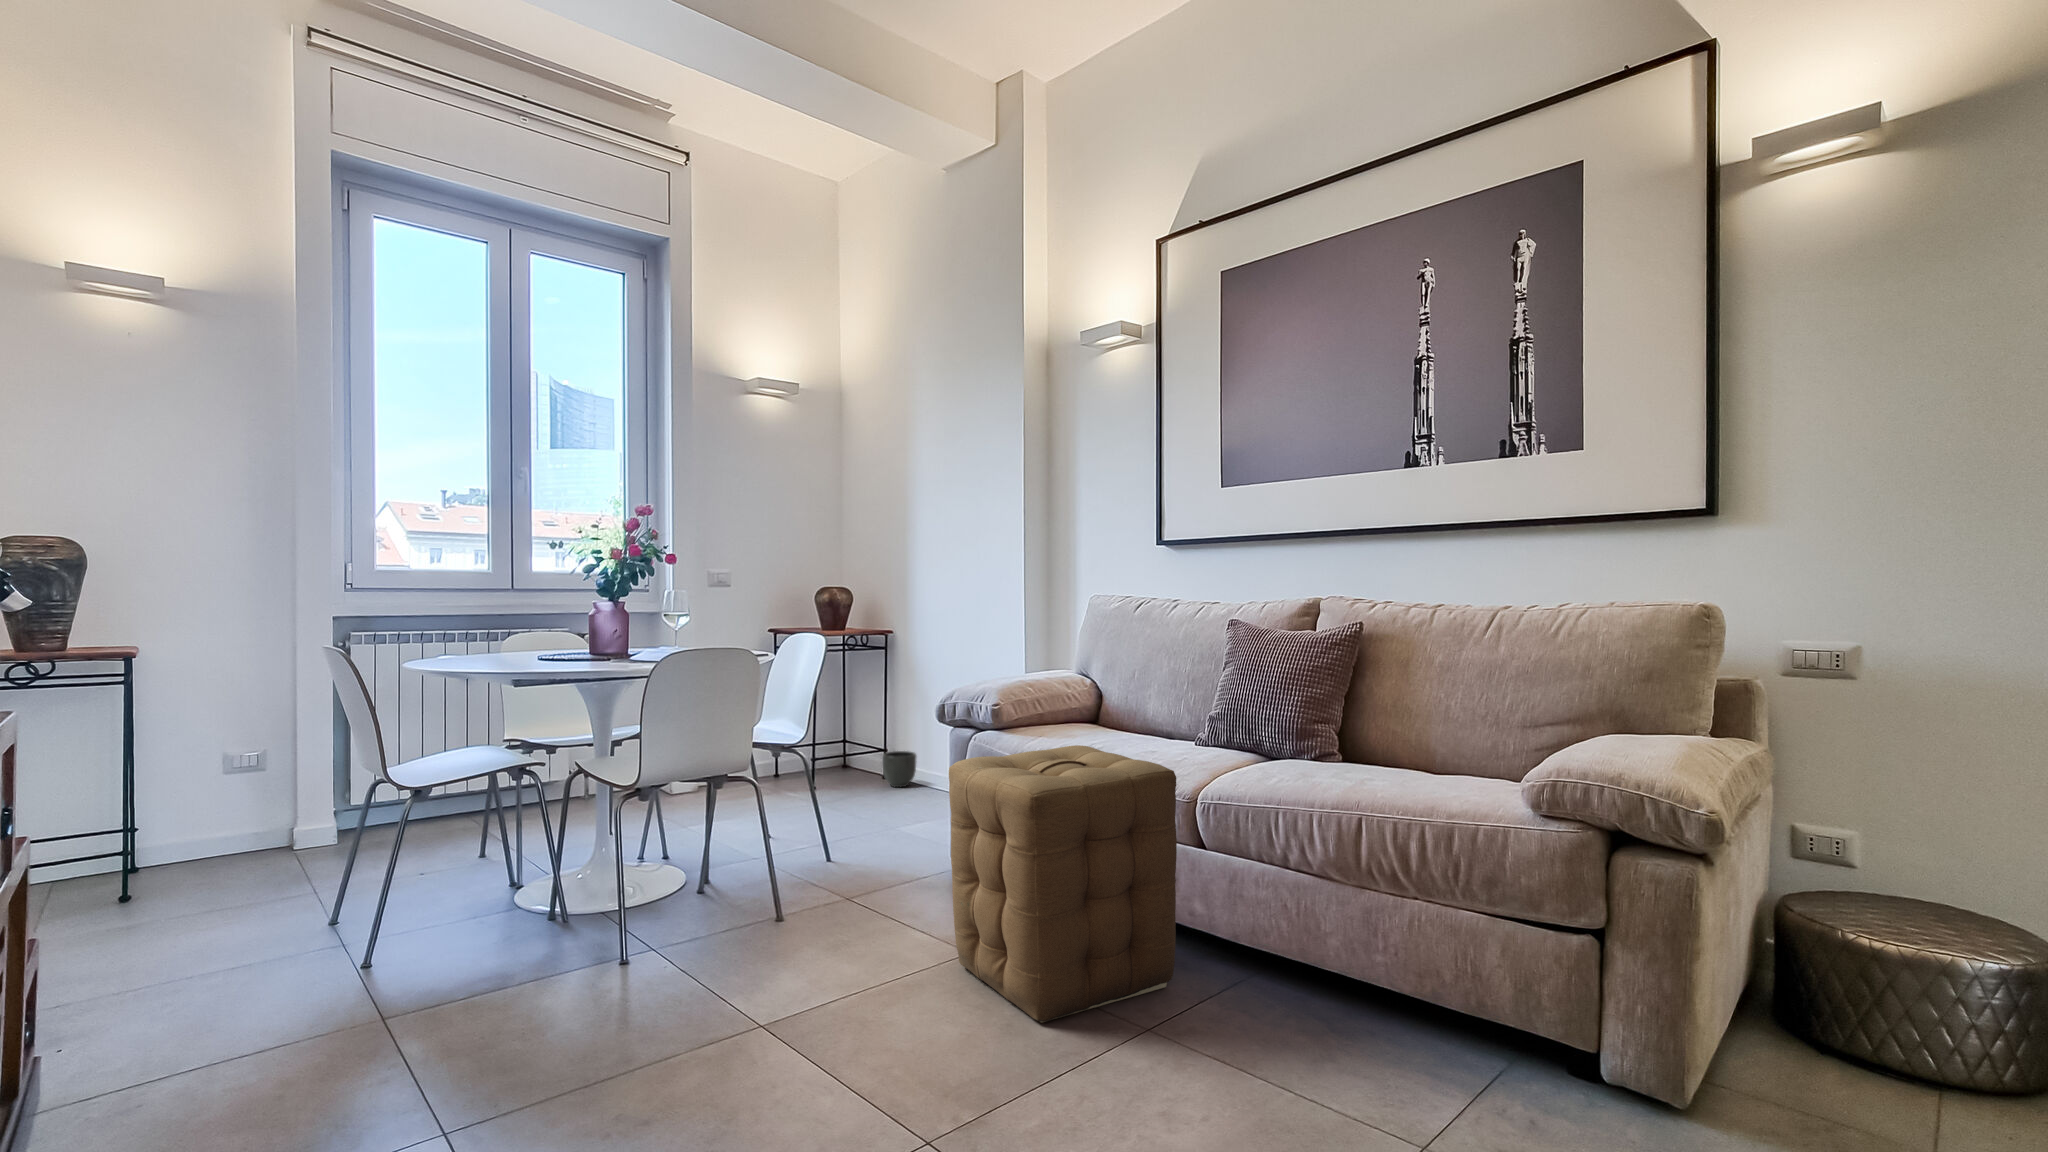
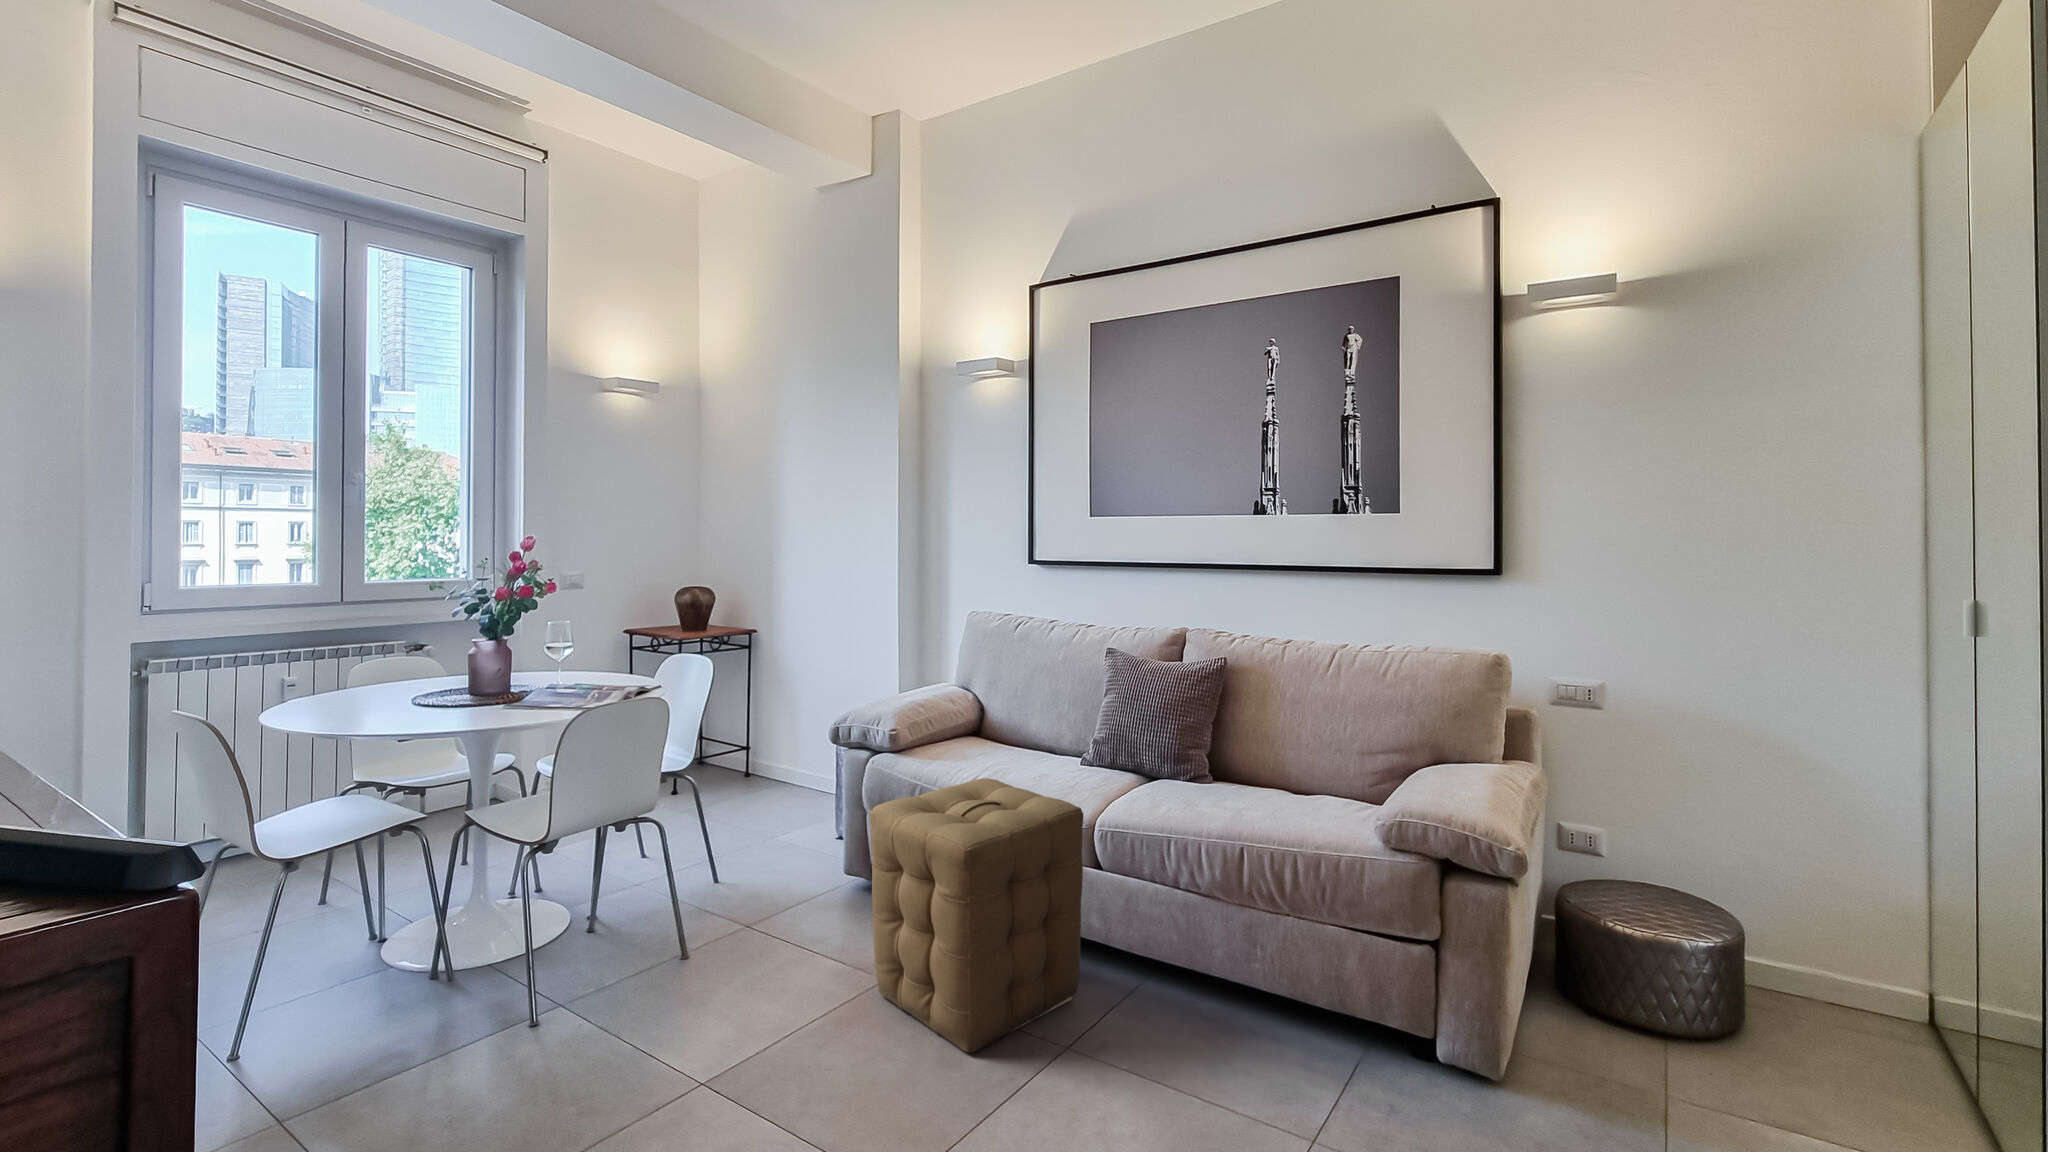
planter: present [882,751,917,787] -> none [753,750,787,785]

